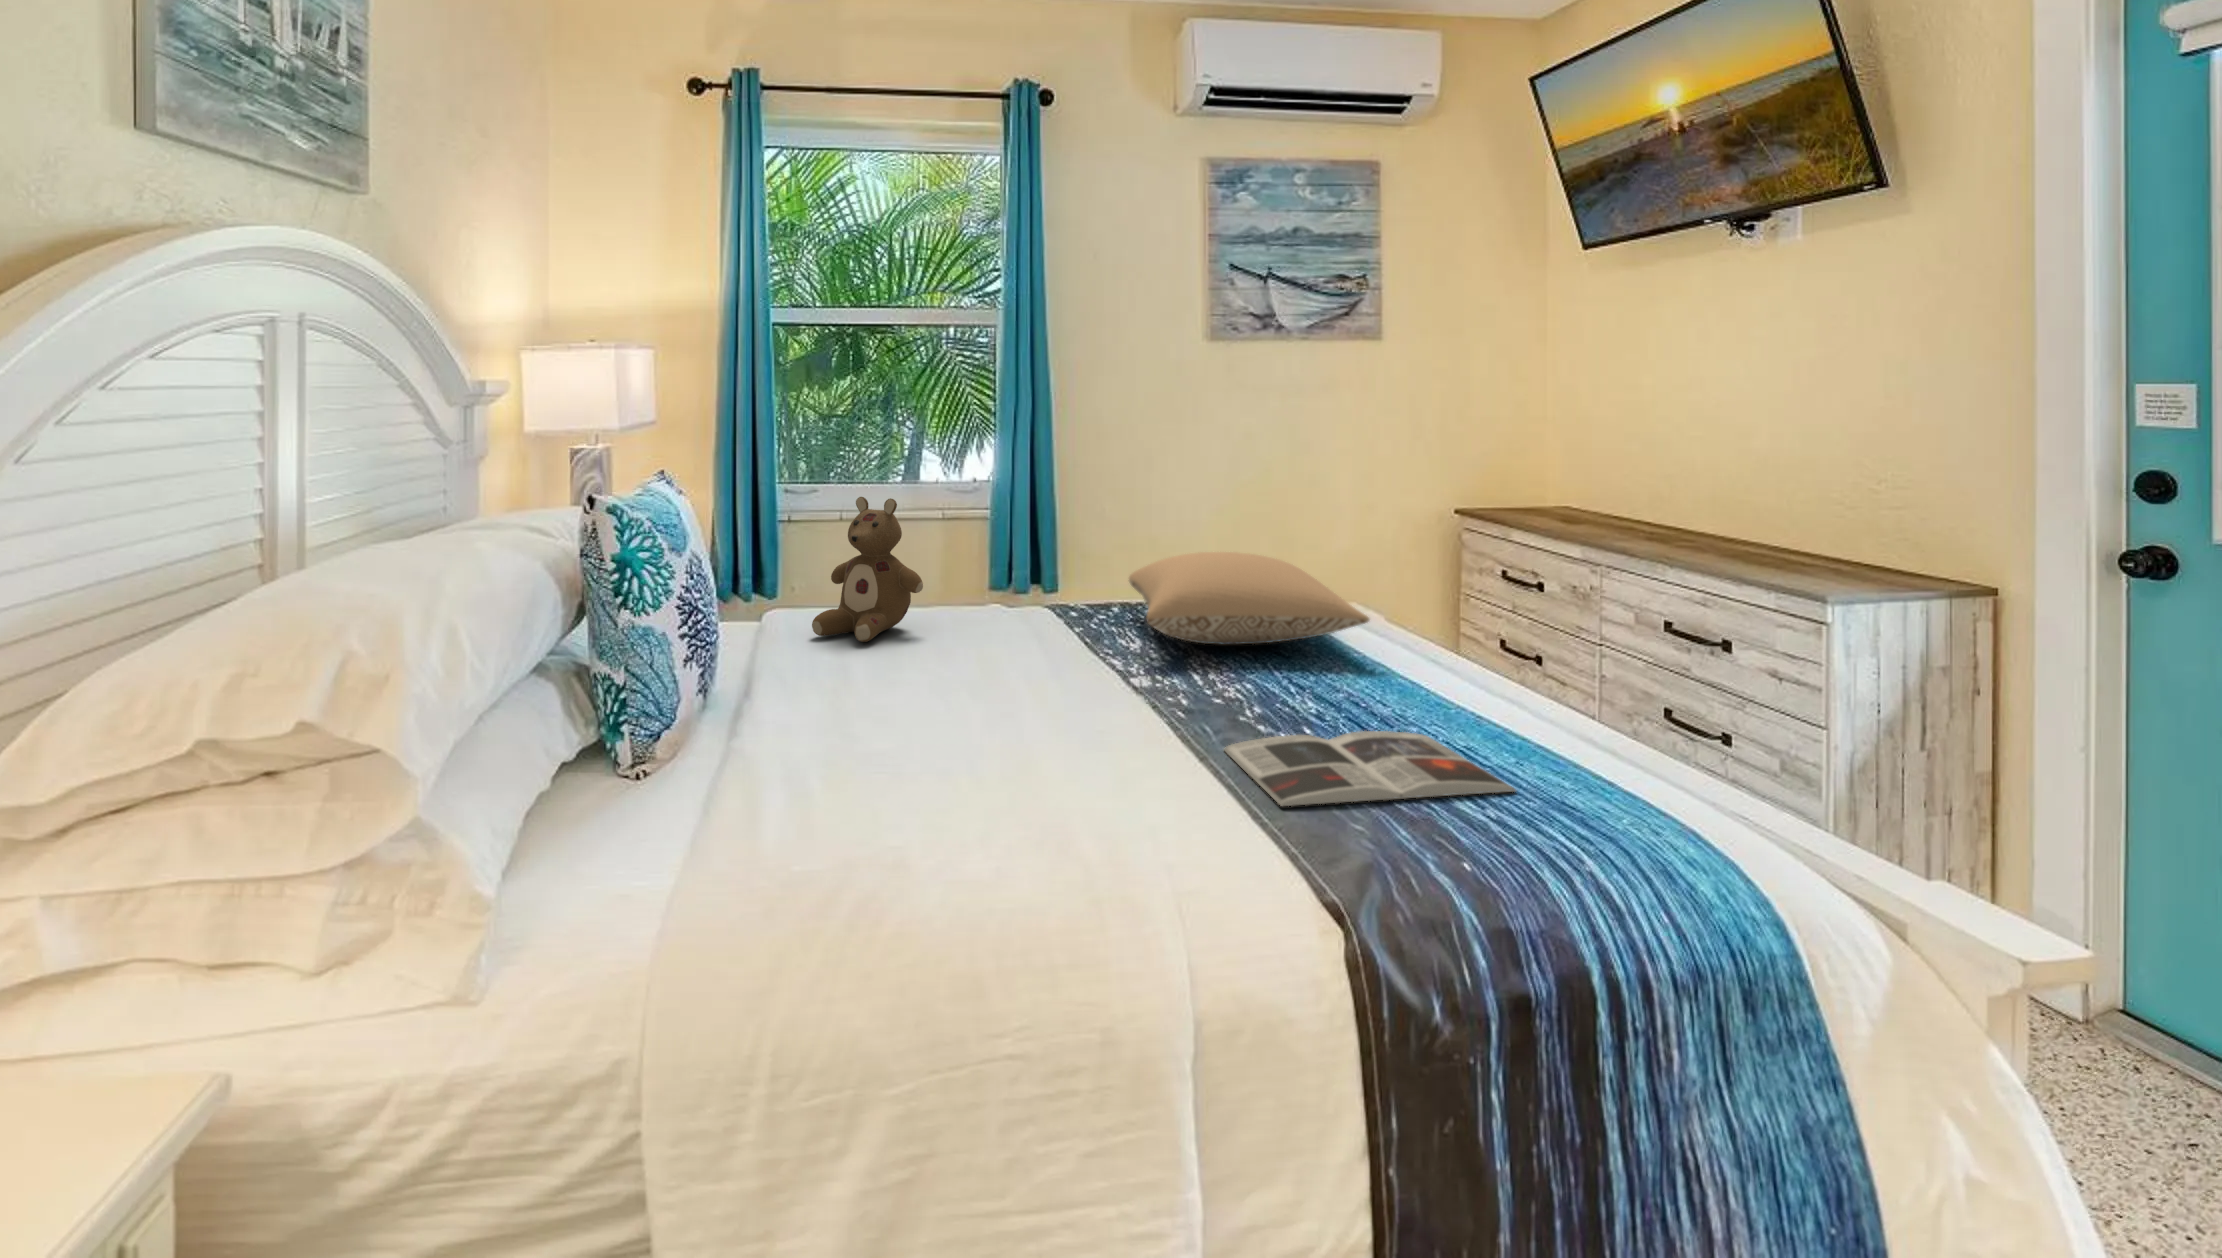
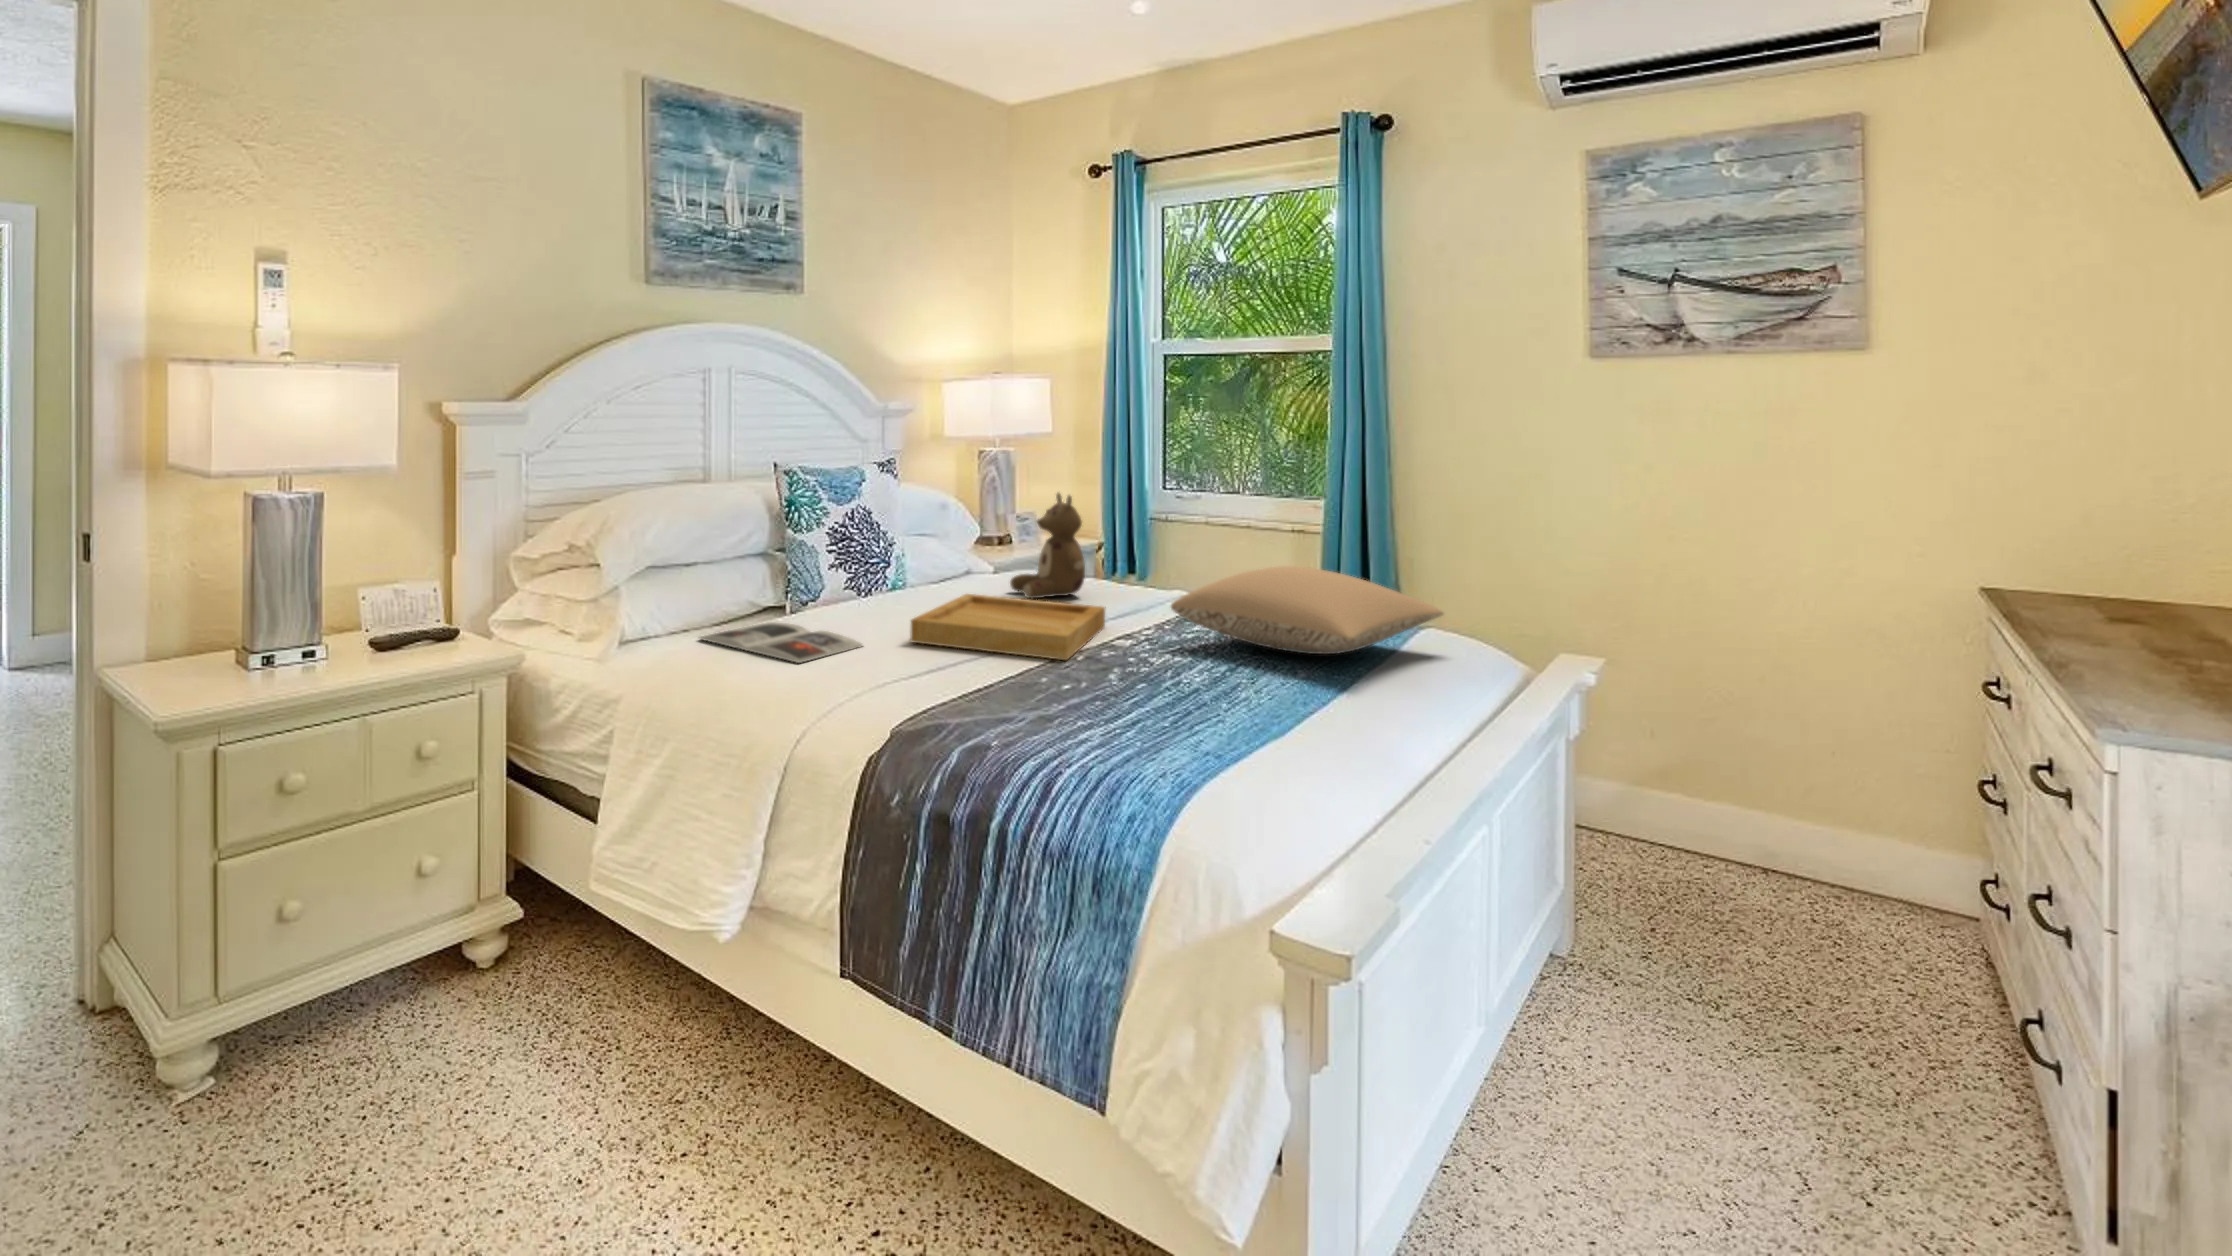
tray: none [847,634,1124,745] -> present [910,594,1105,660]
magazine: present [1224,731,1516,806] -> present [700,622,862,663]

